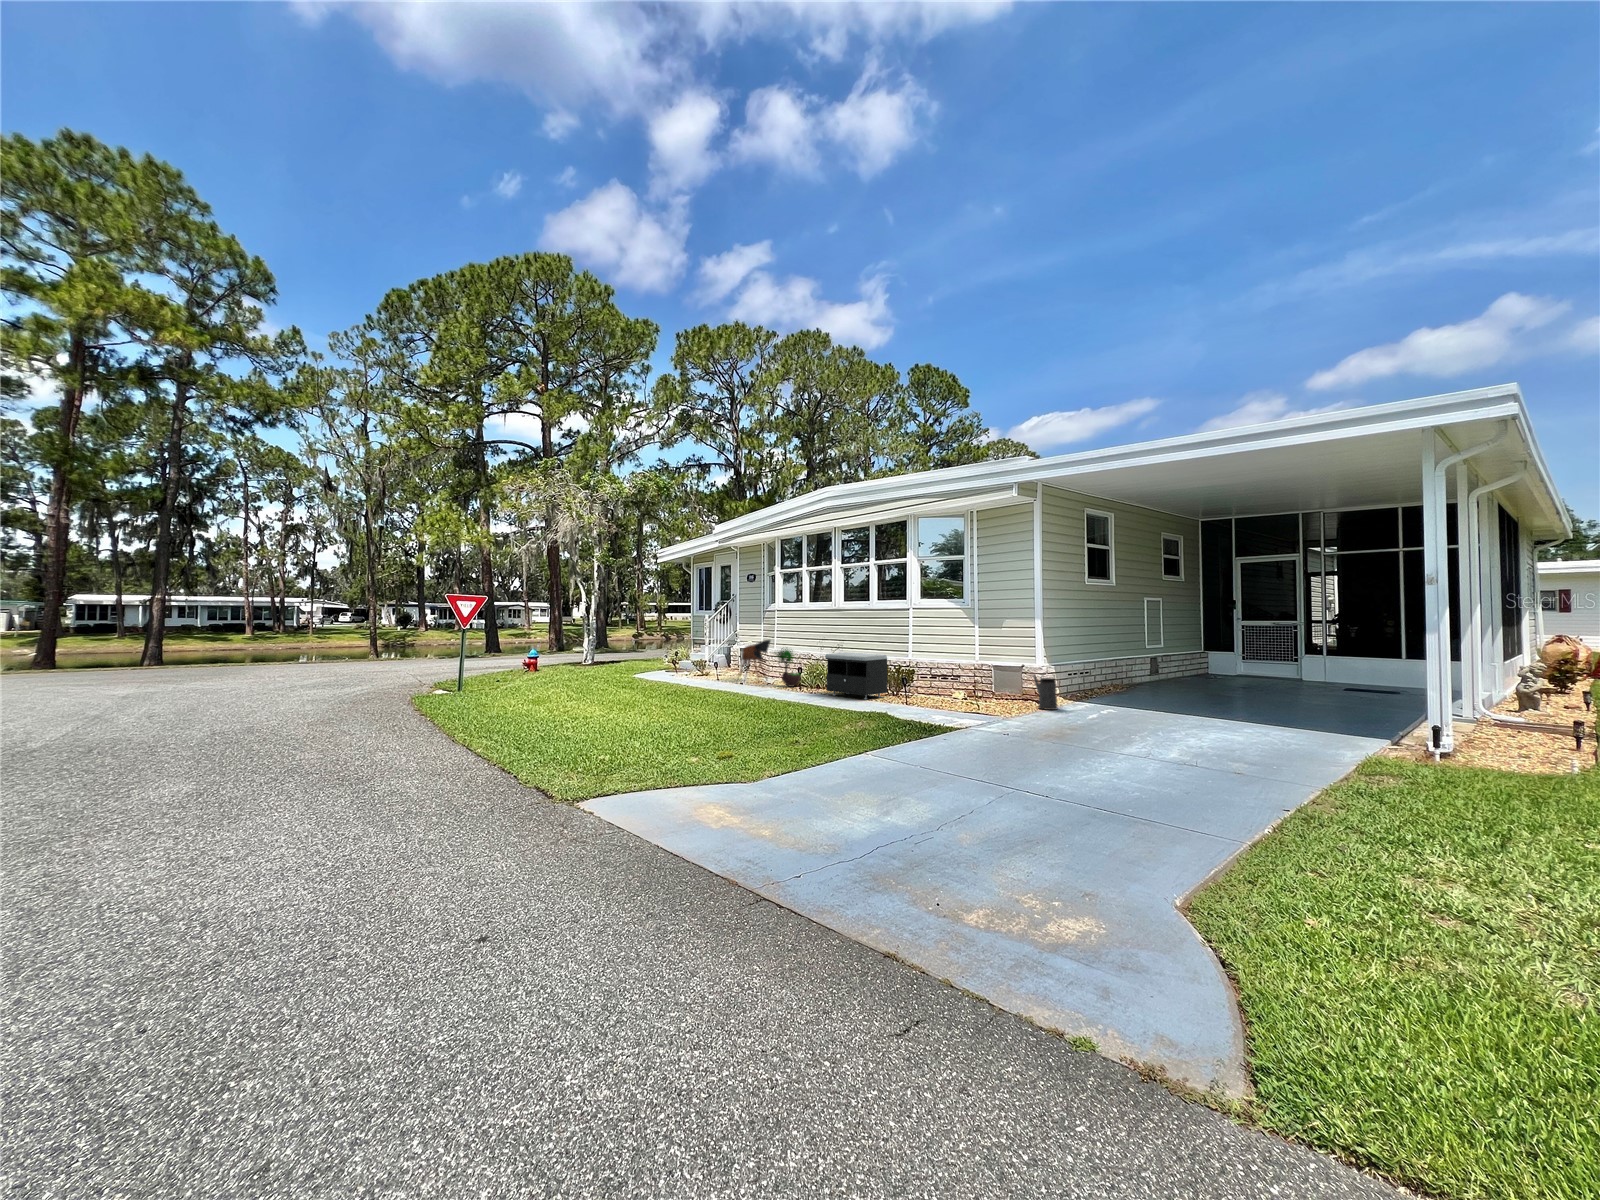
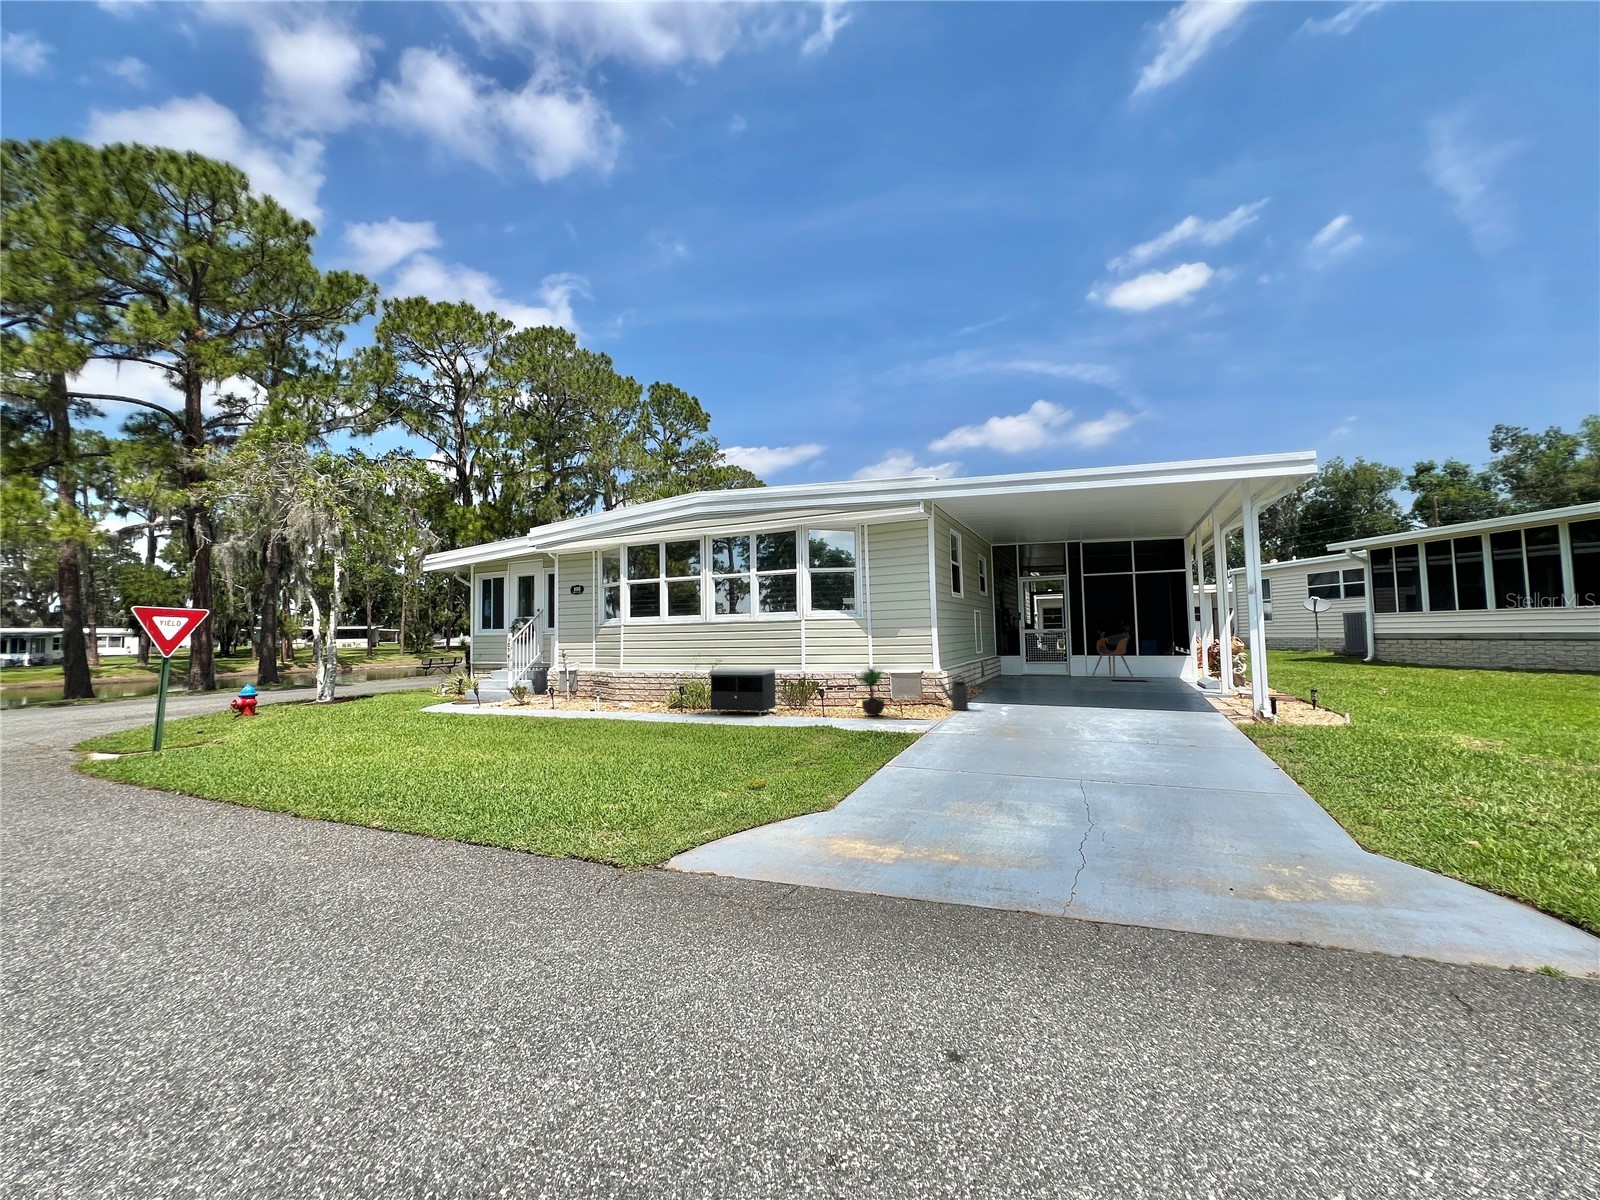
chair: present [738,640,770,678] -> present [1093,634,1132,677]
potted tree: present [775,648,801,687] -> present [858,667,885,716]

